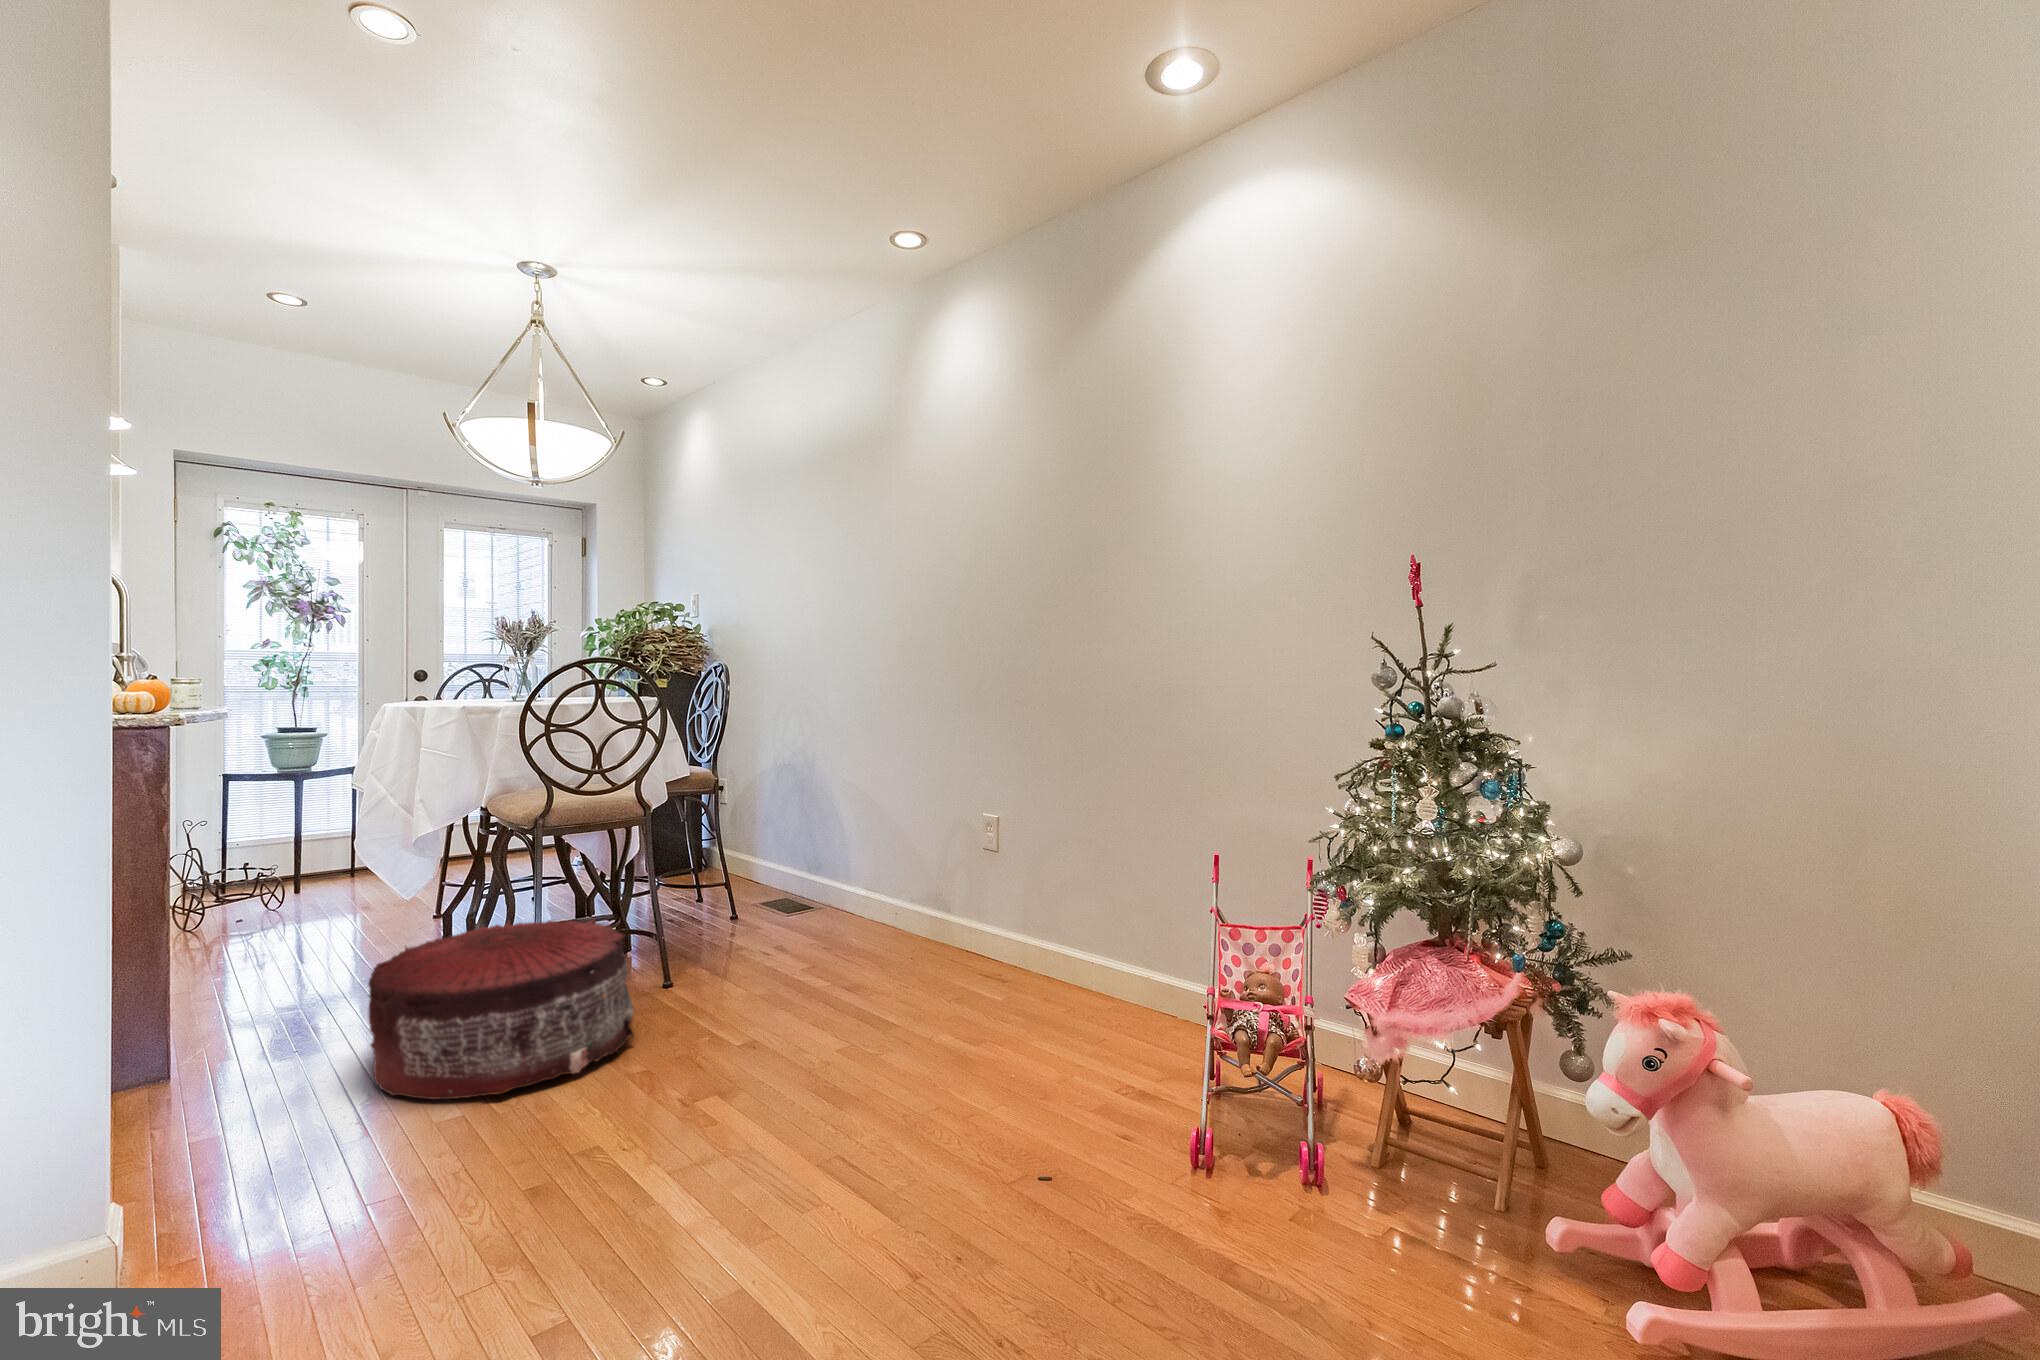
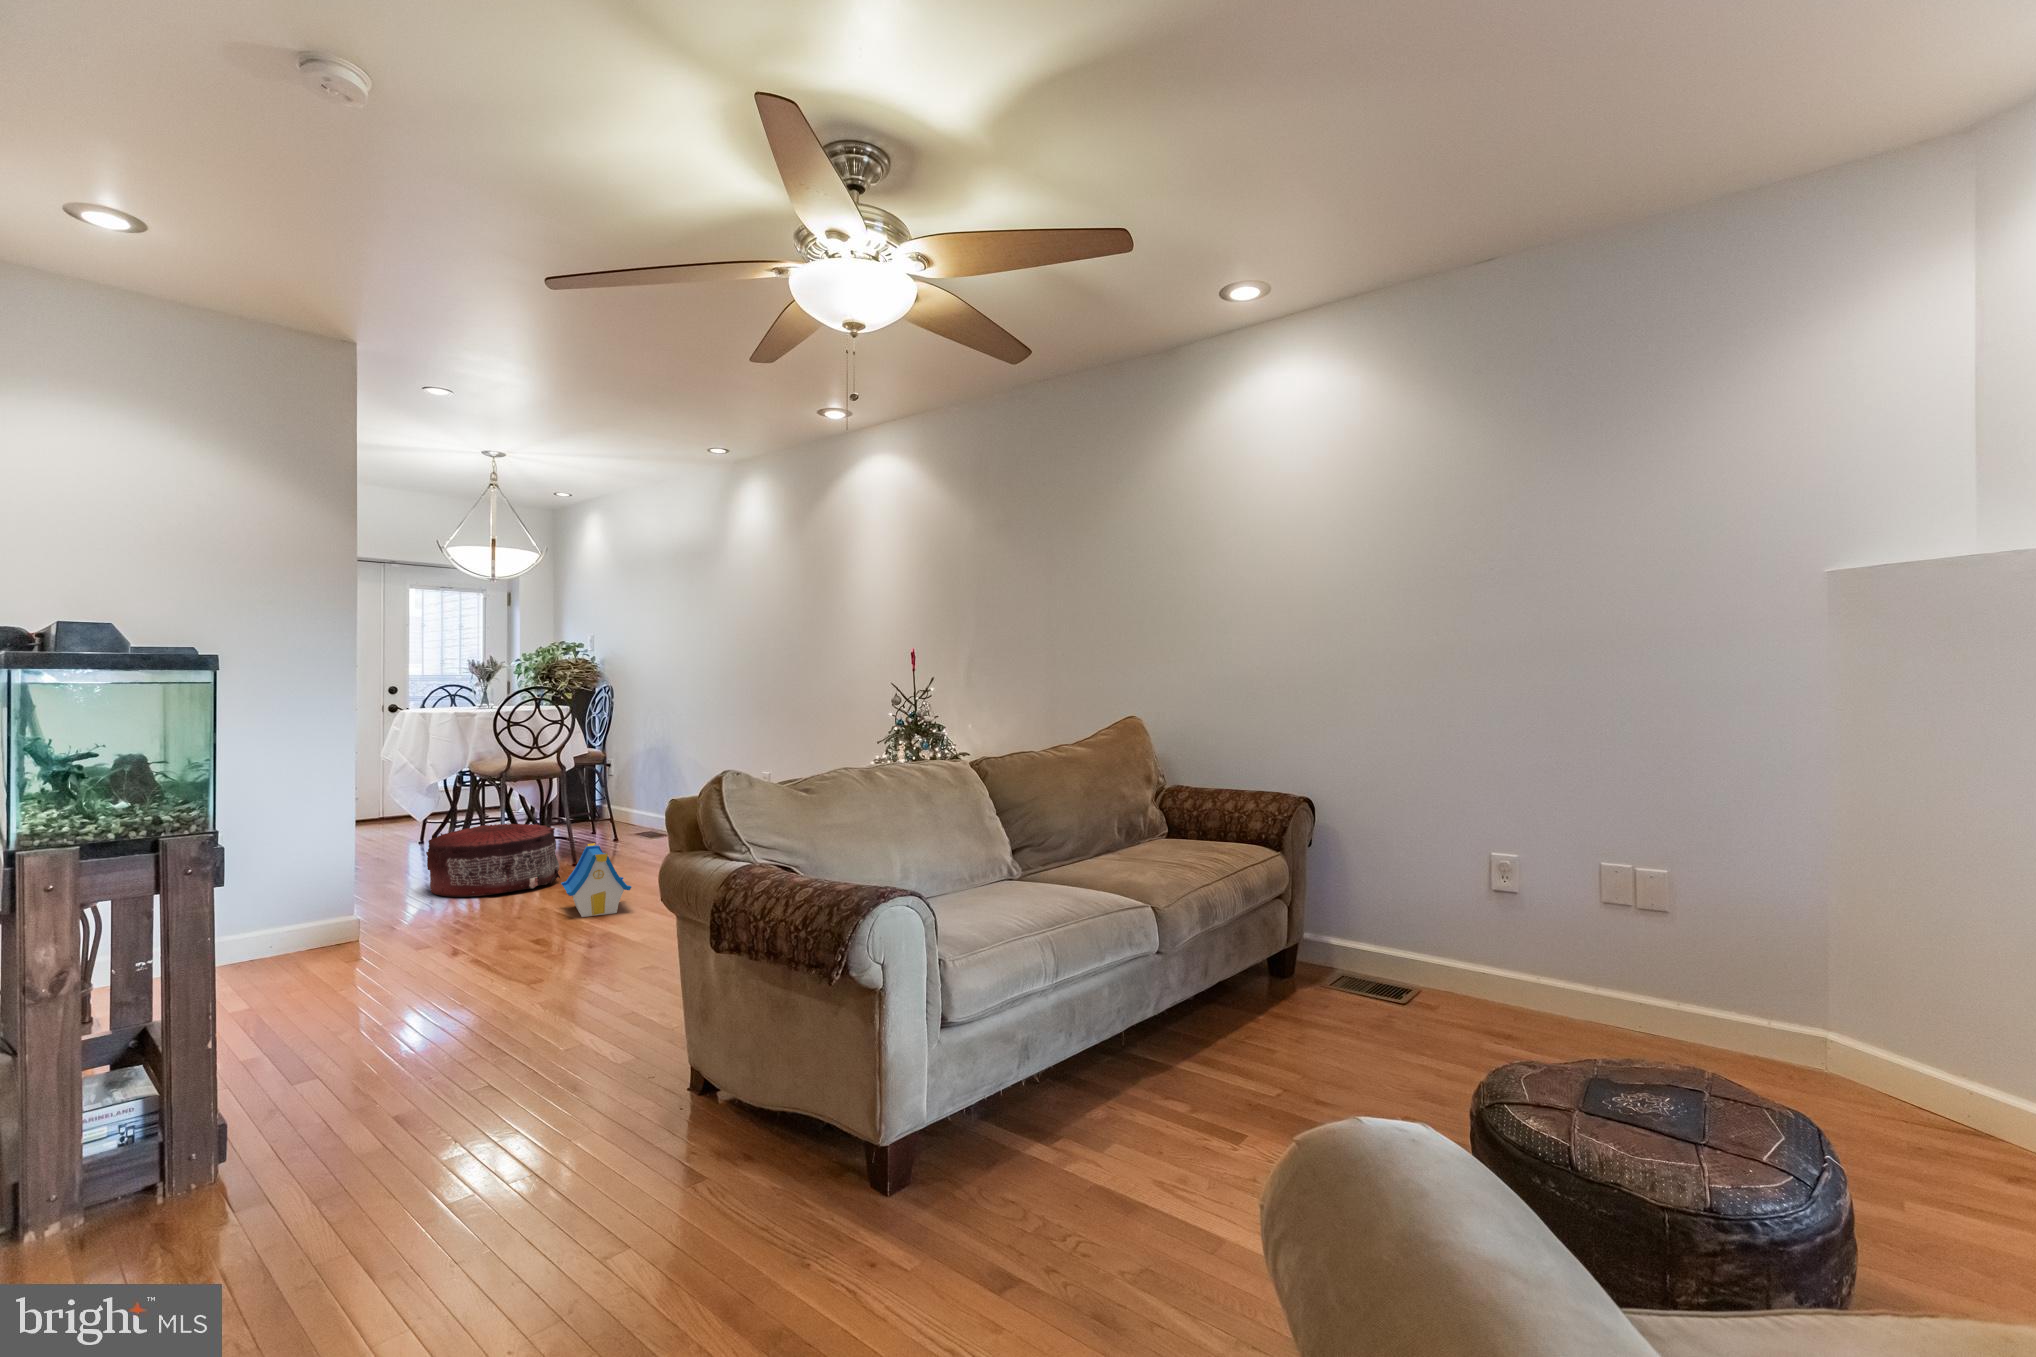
toy house: none [626,1001,788,1215] -> present [561,843,631,917]

